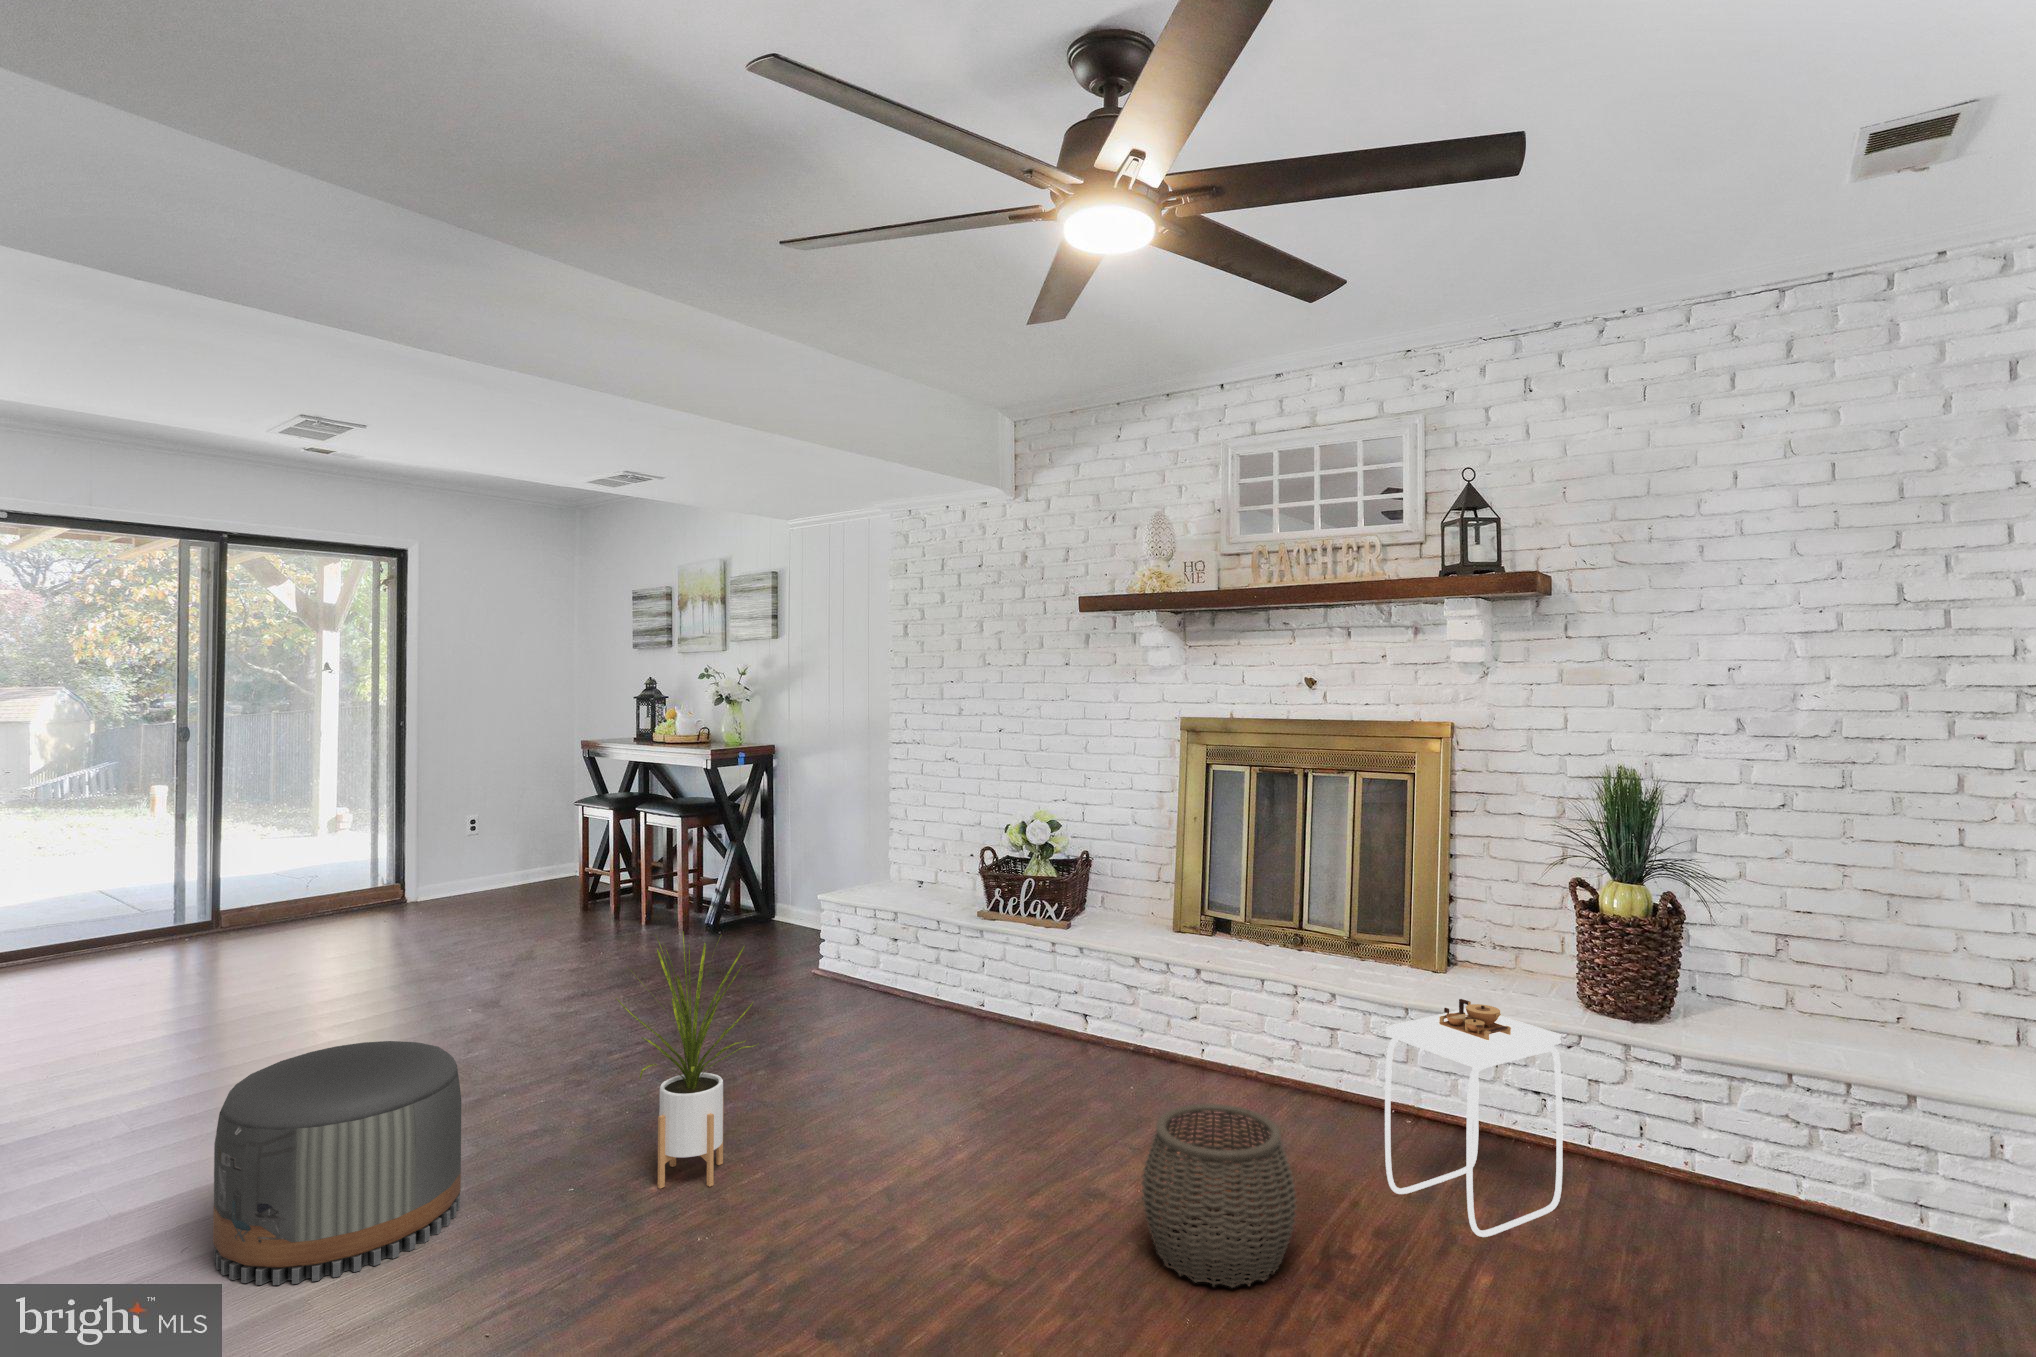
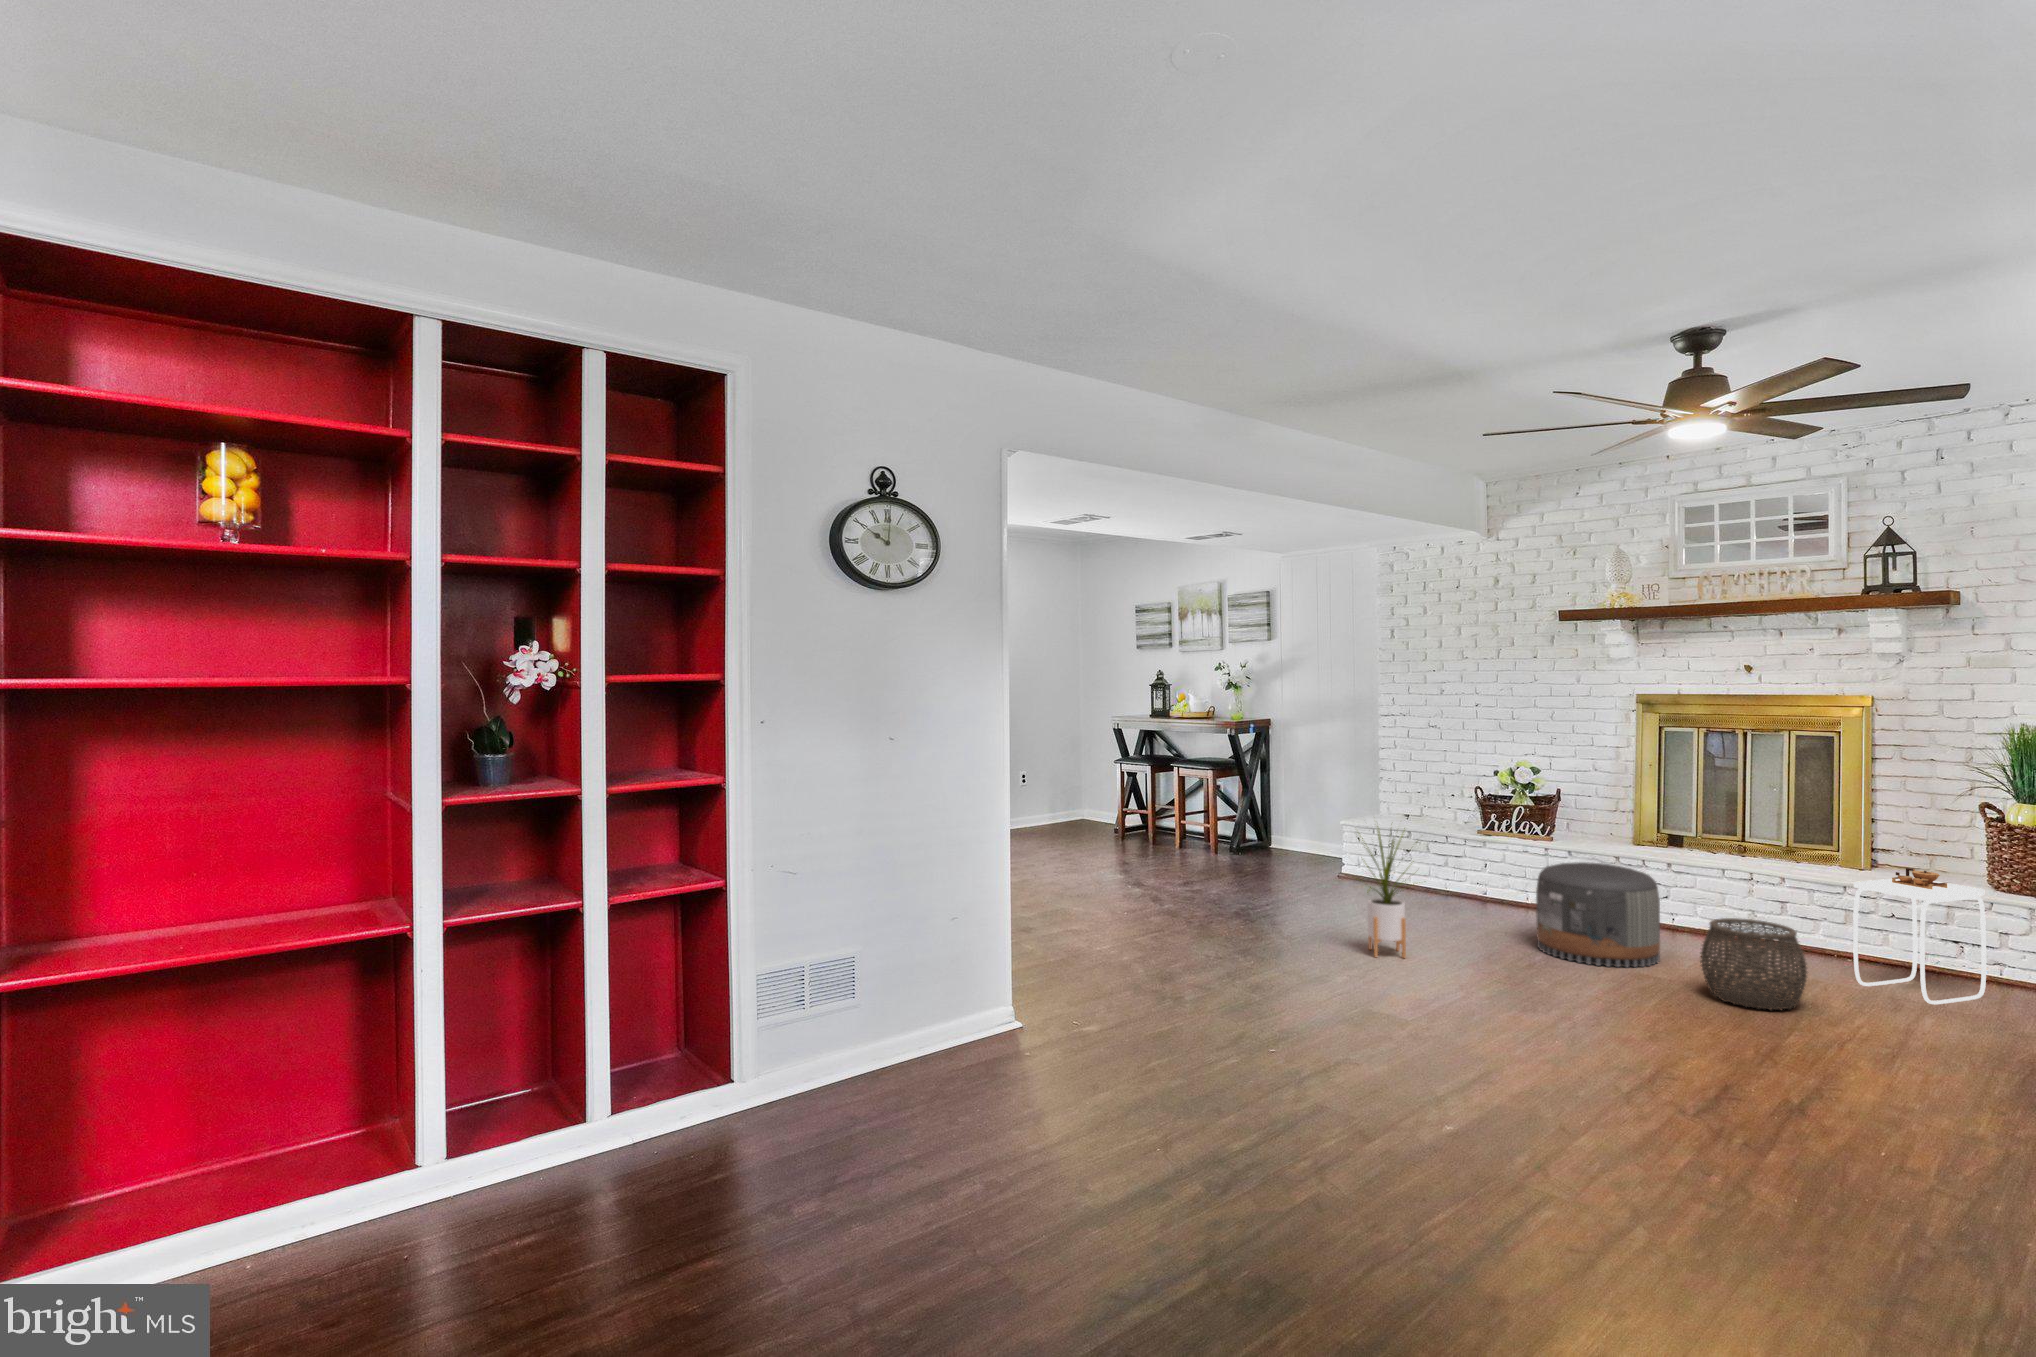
pouf: present [213,1041,461,1285] -> present [1536,862,1660,967]

